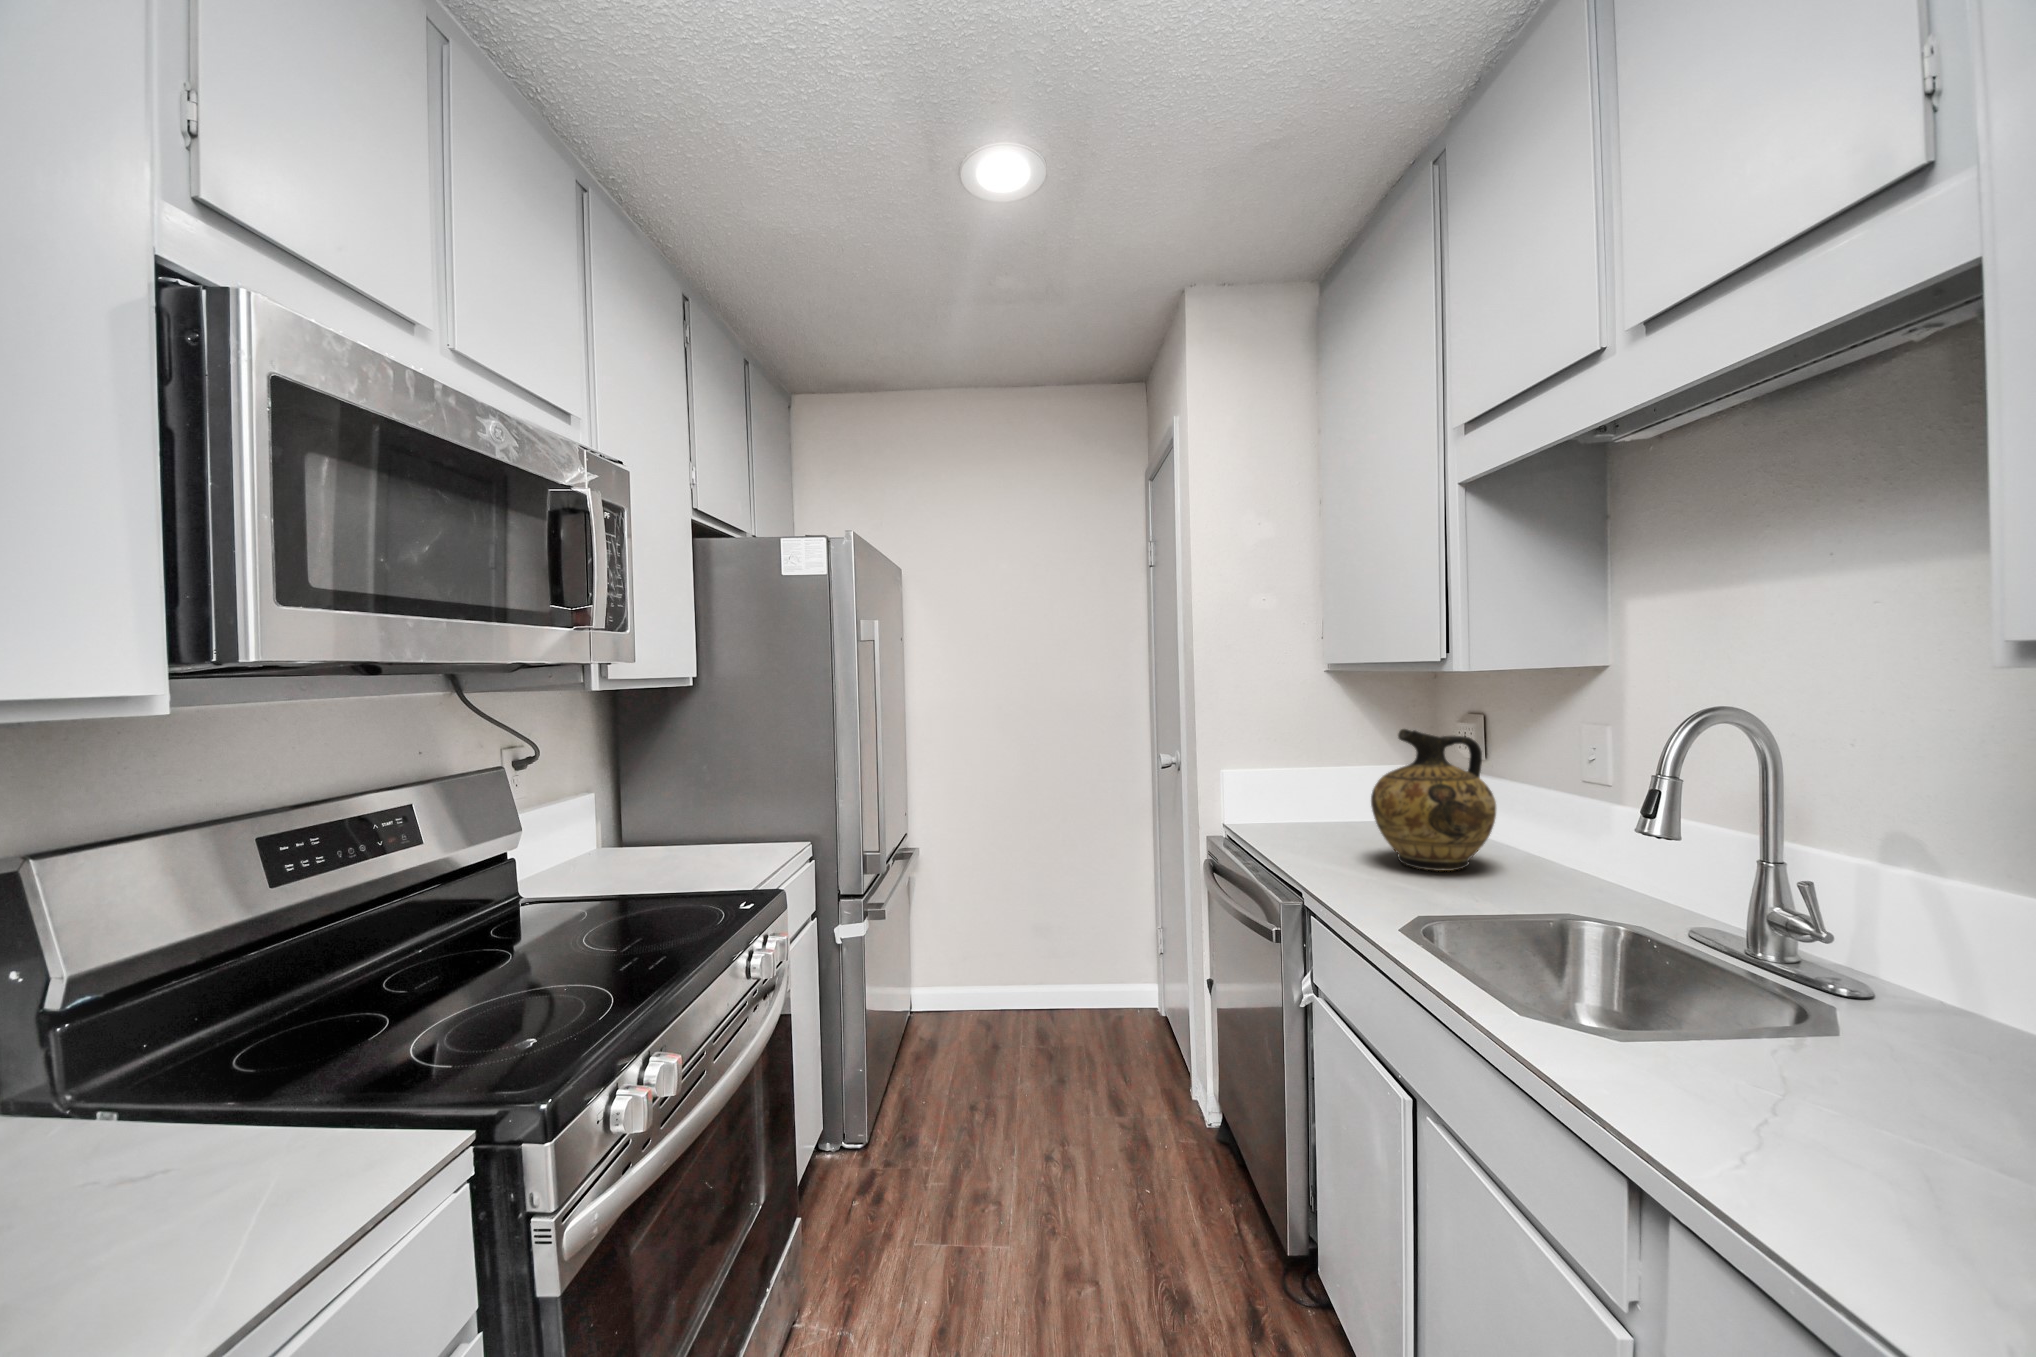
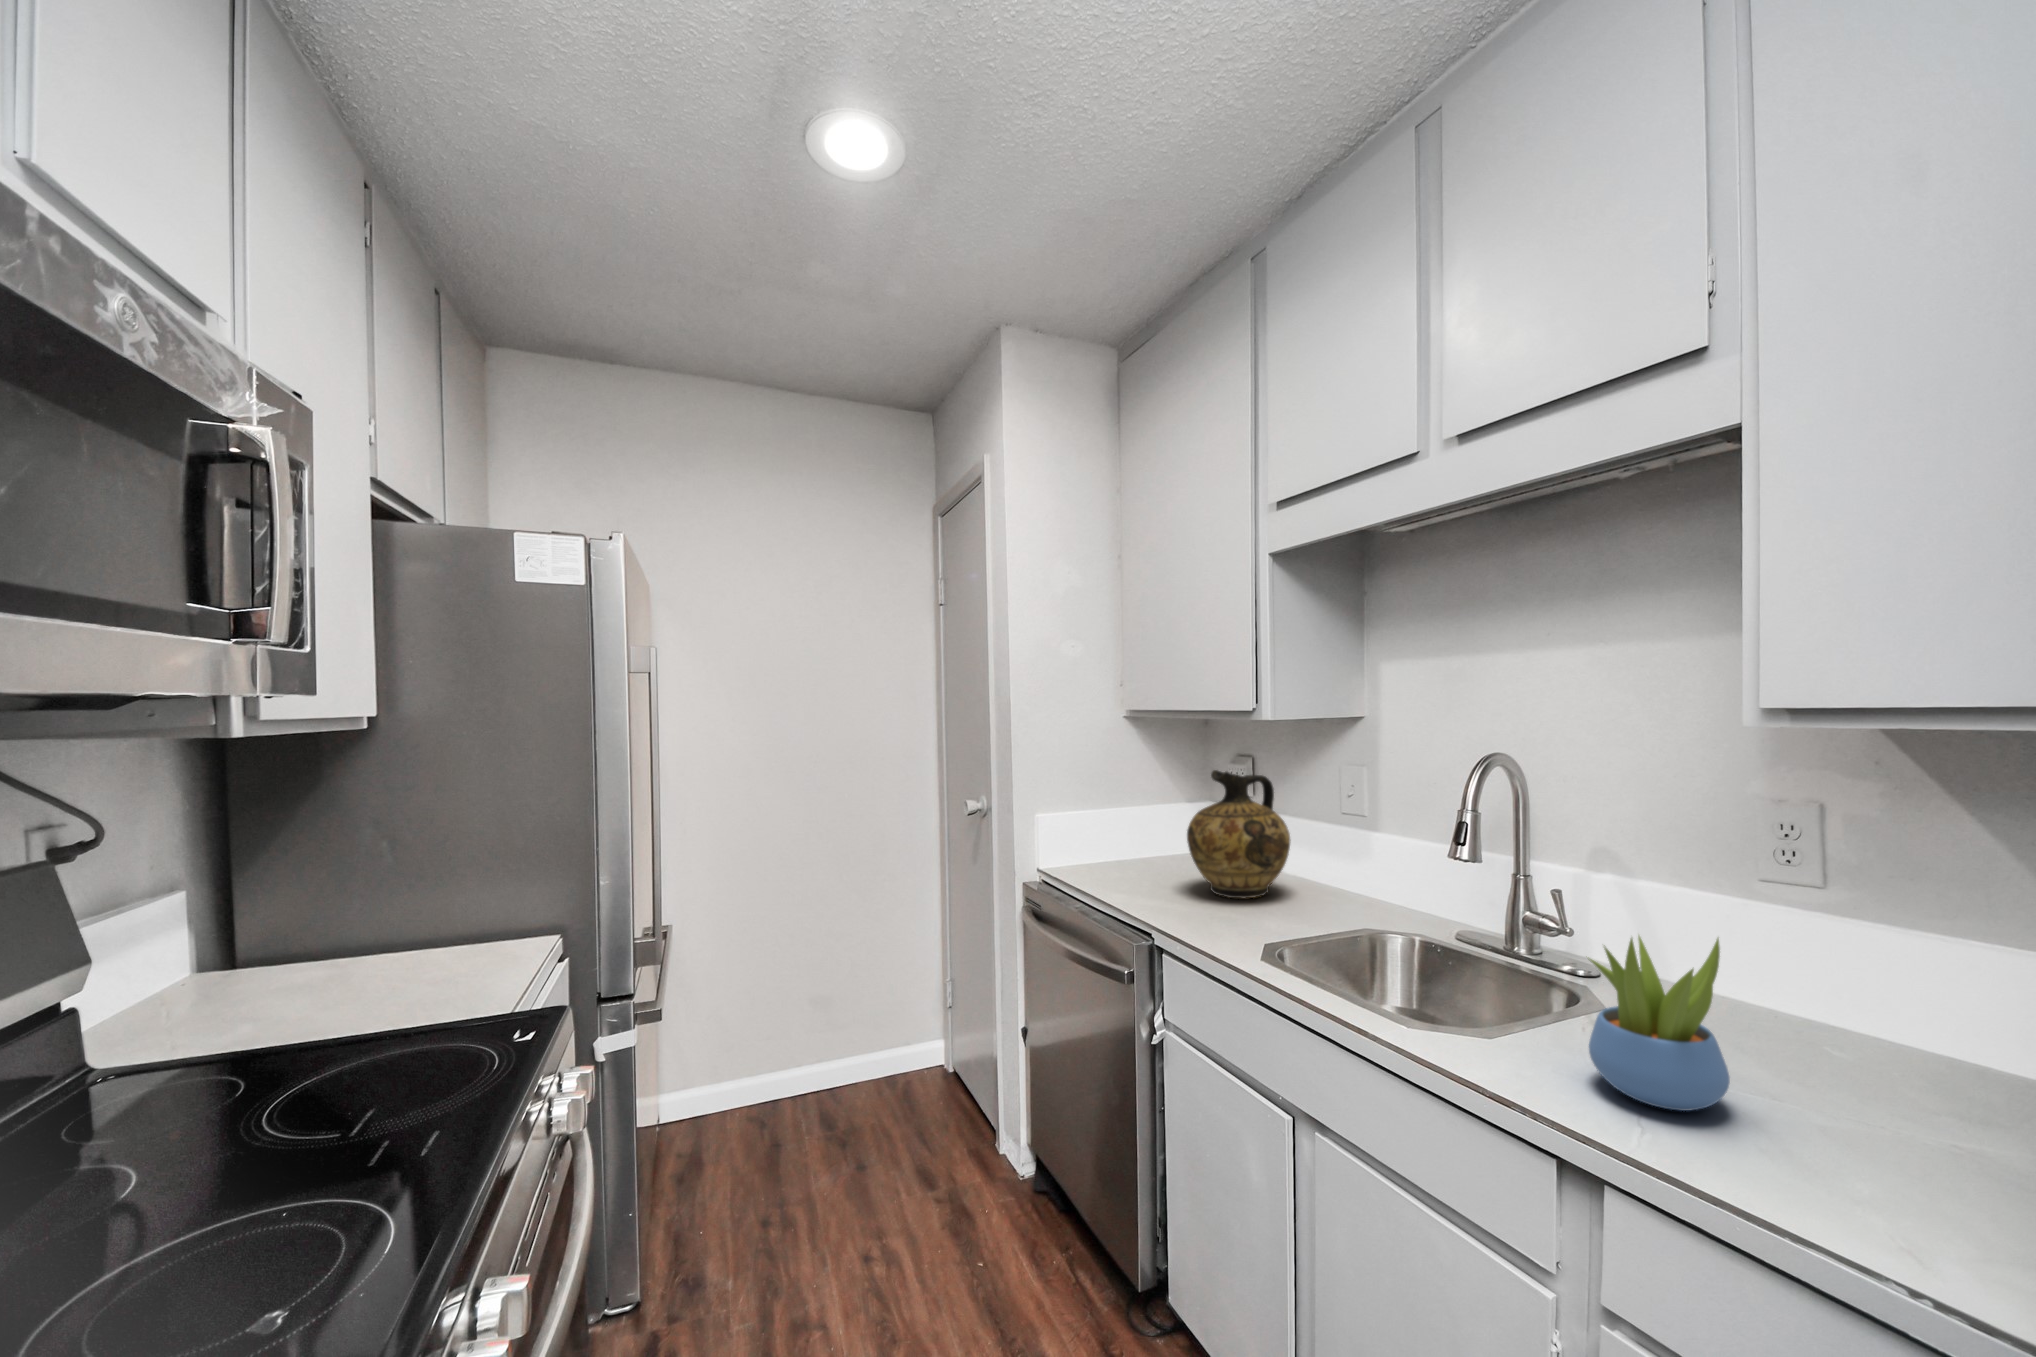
succulent plant: none [1723,924,1922,1154] -> present [1589,936,1730,1111]

